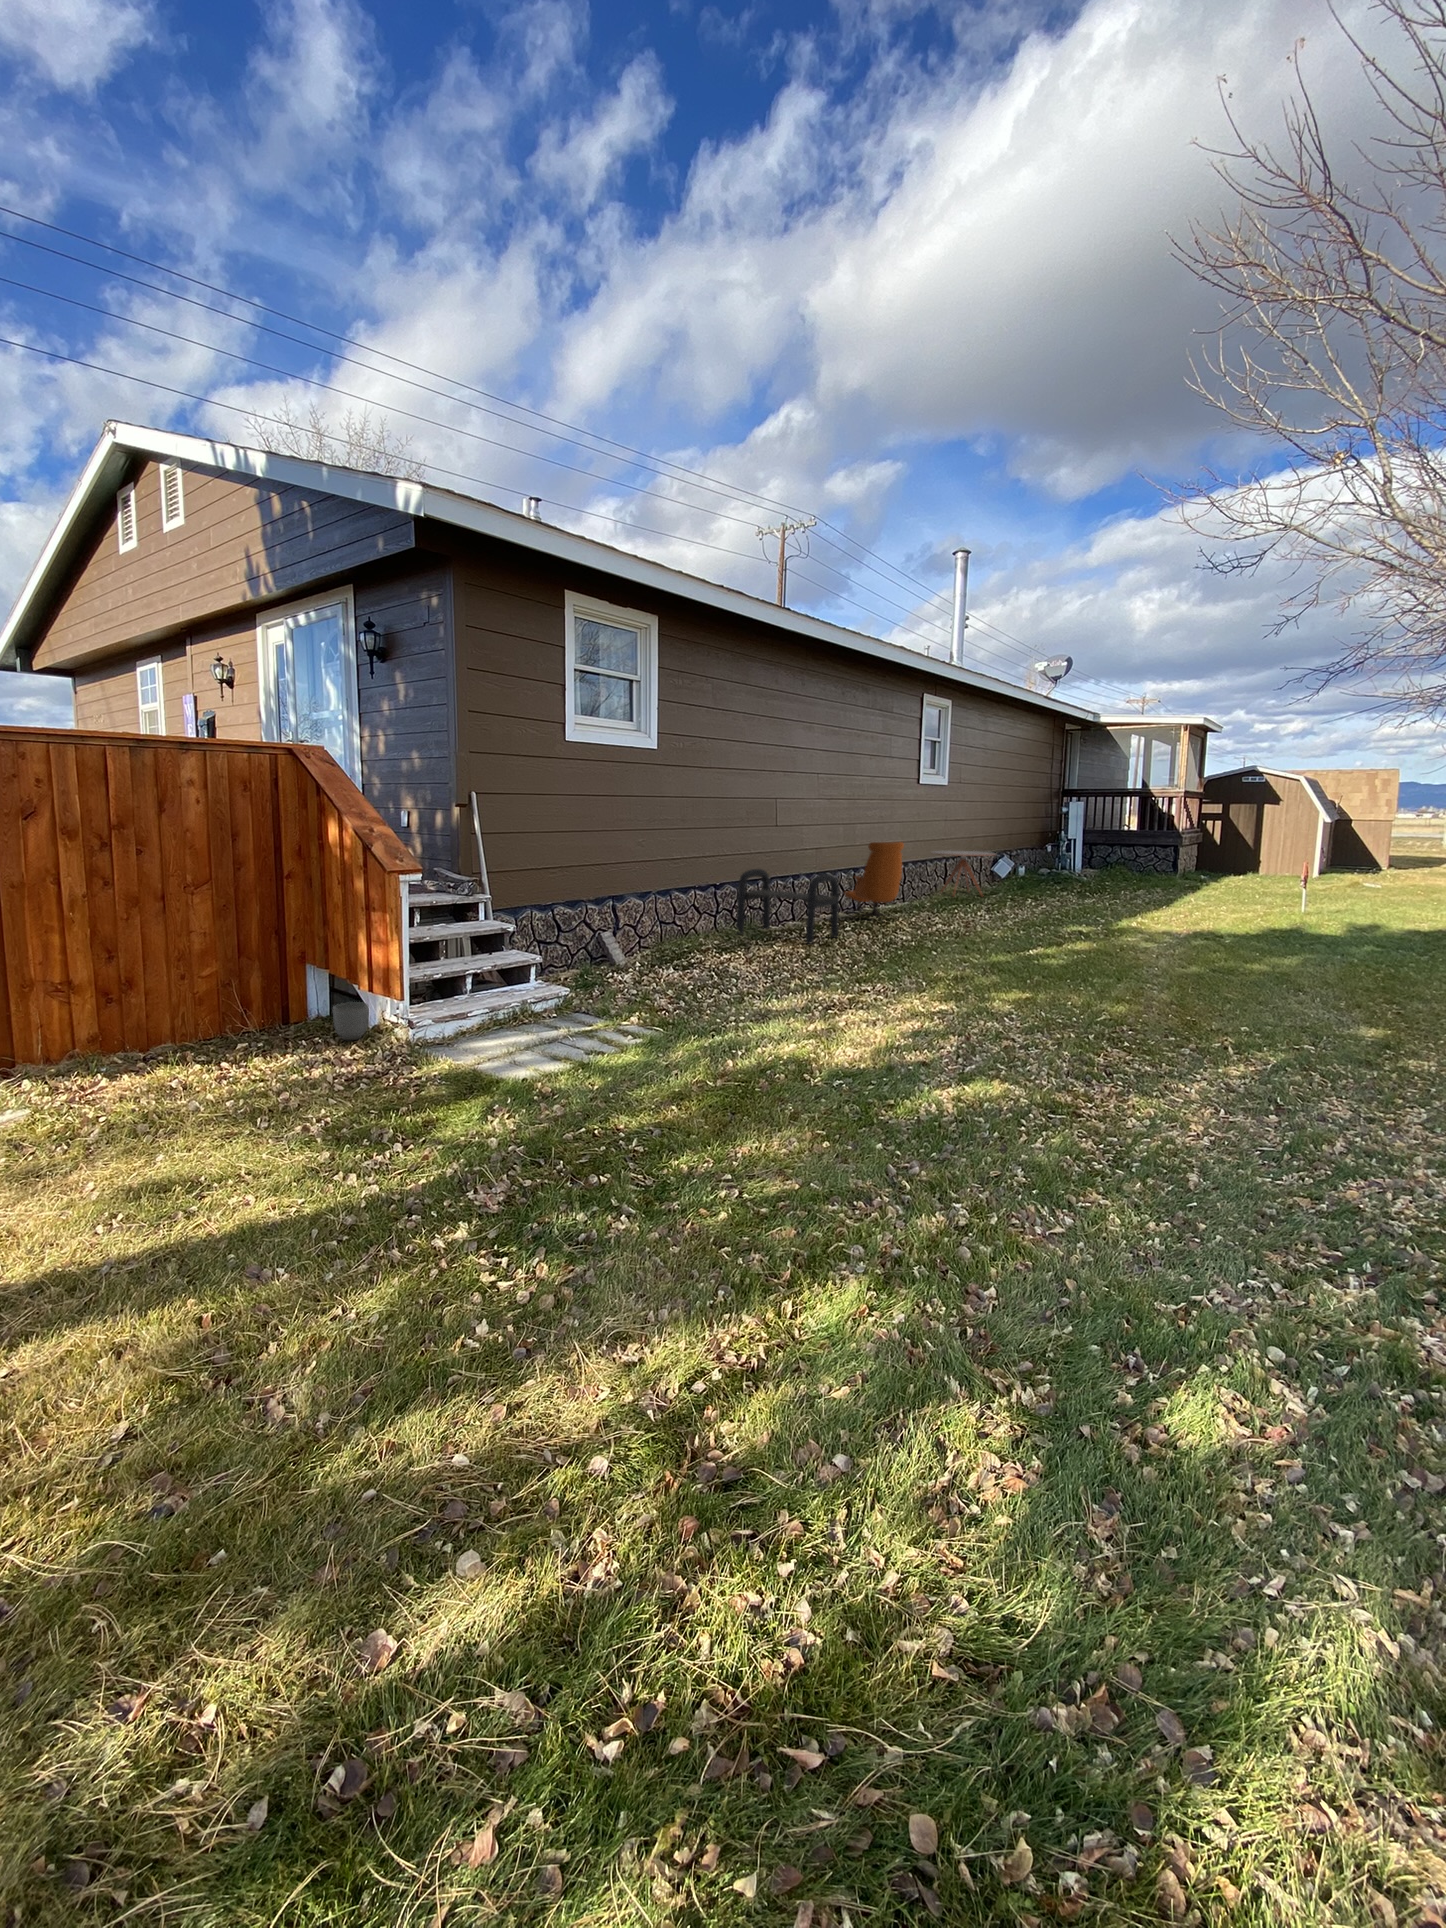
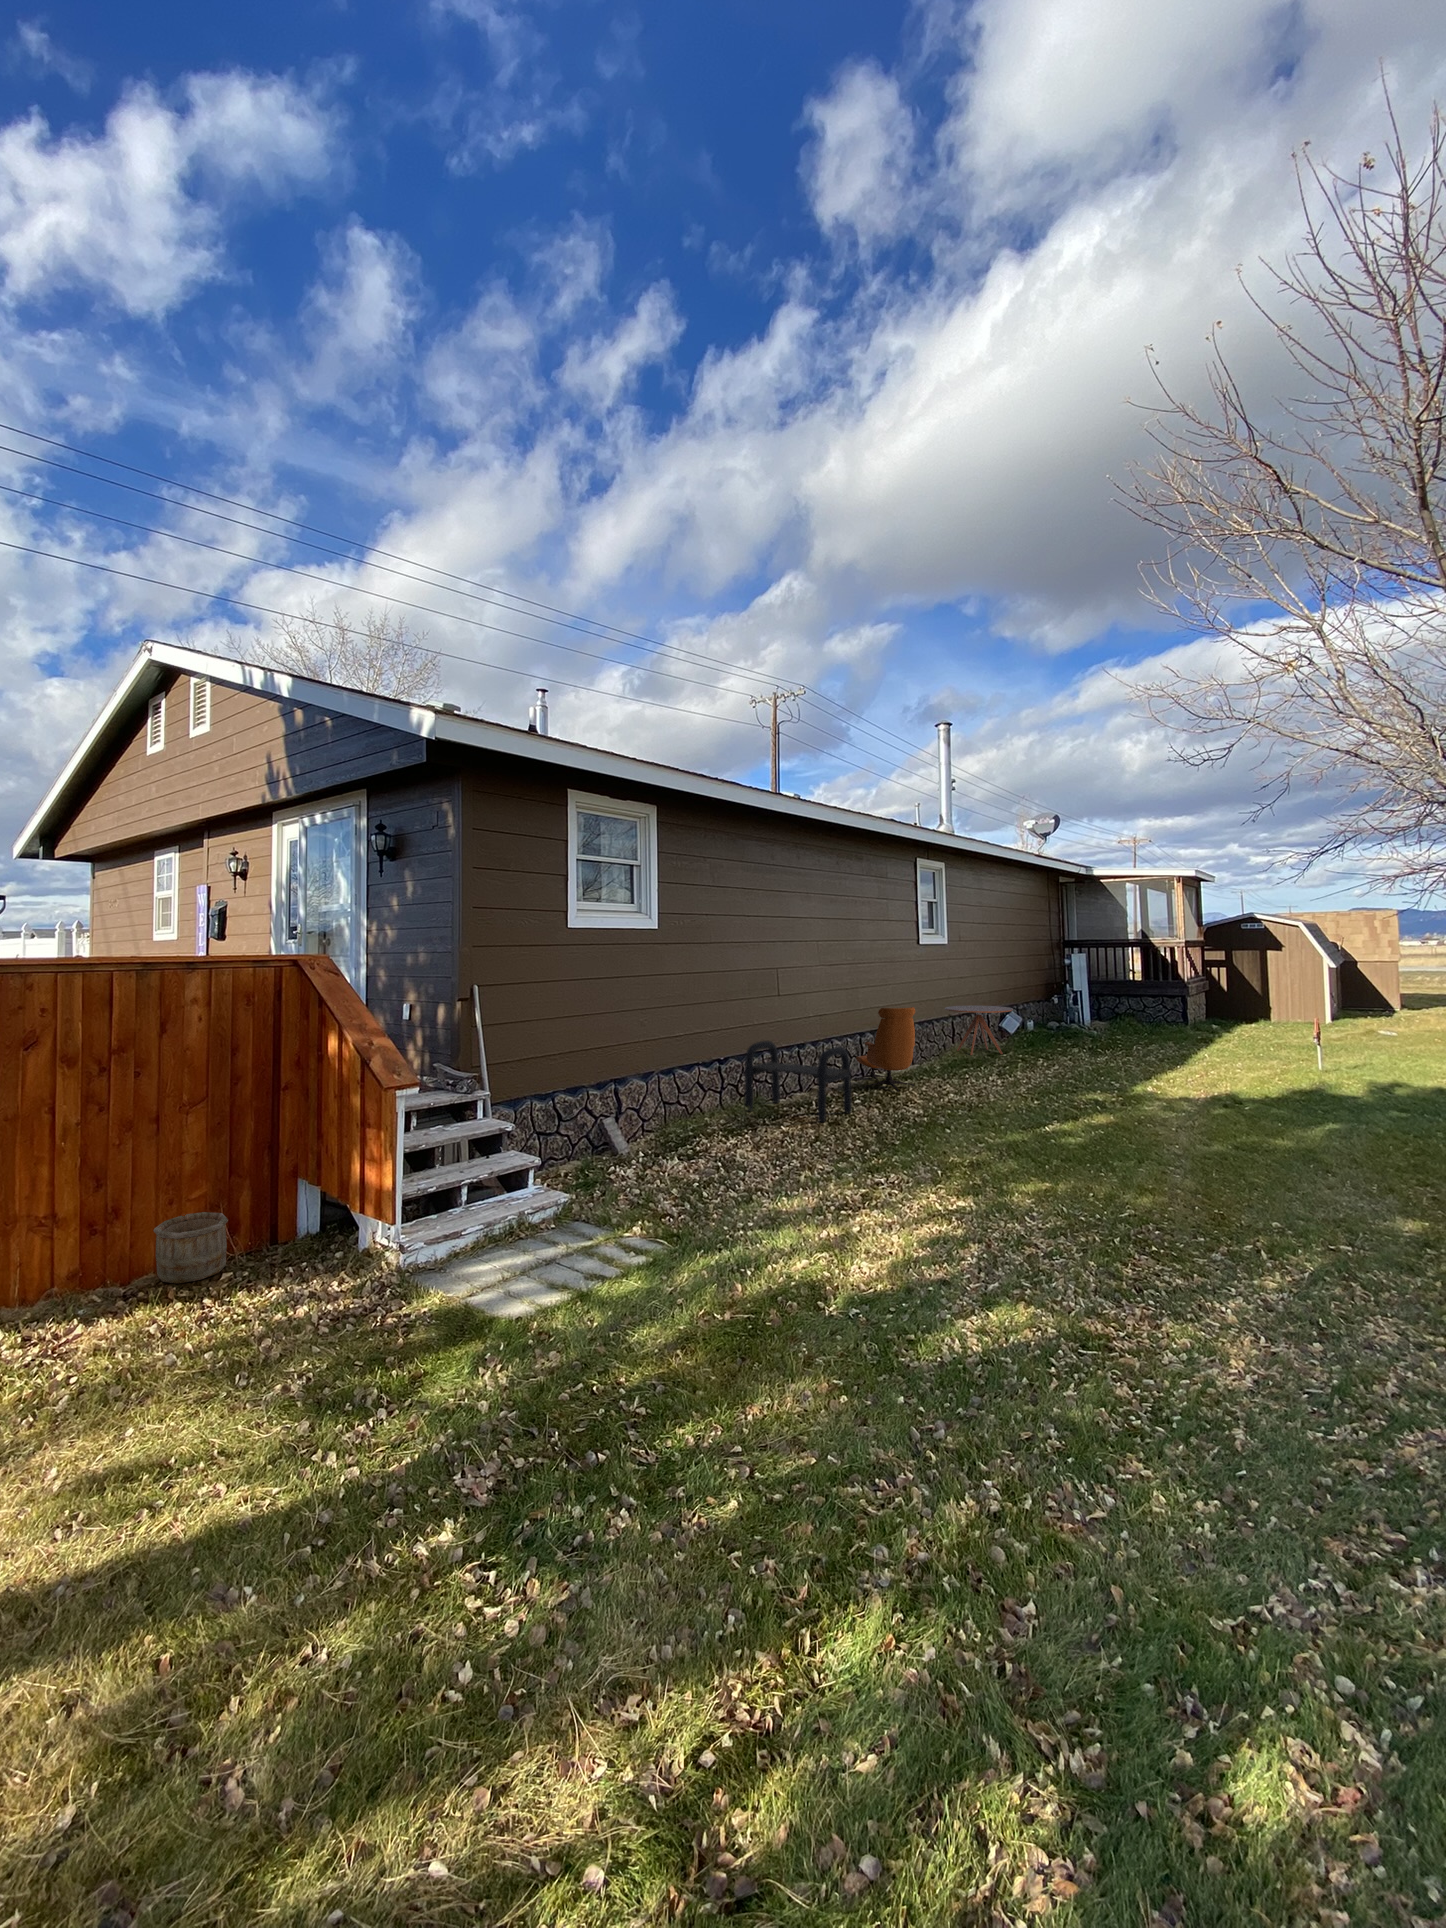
wooden bucket: none [172,989,244,1050] -> present [153,1212,228,1283]
planter: present [333,1002,369,1040] -> none [320,1222,358,1266]

